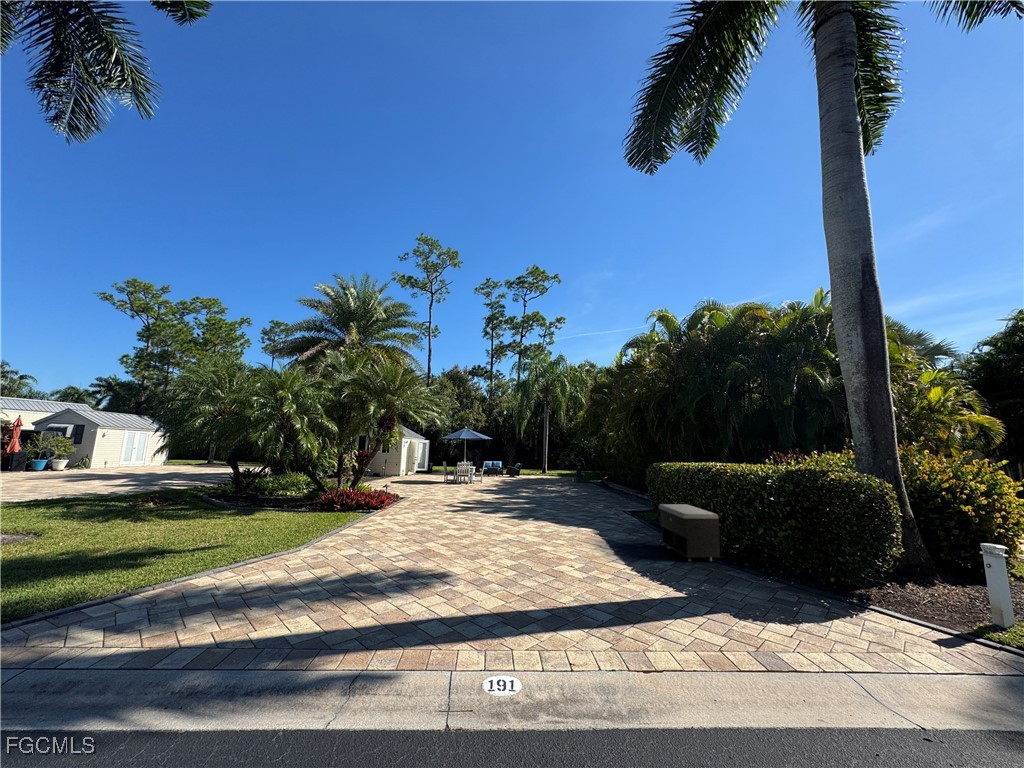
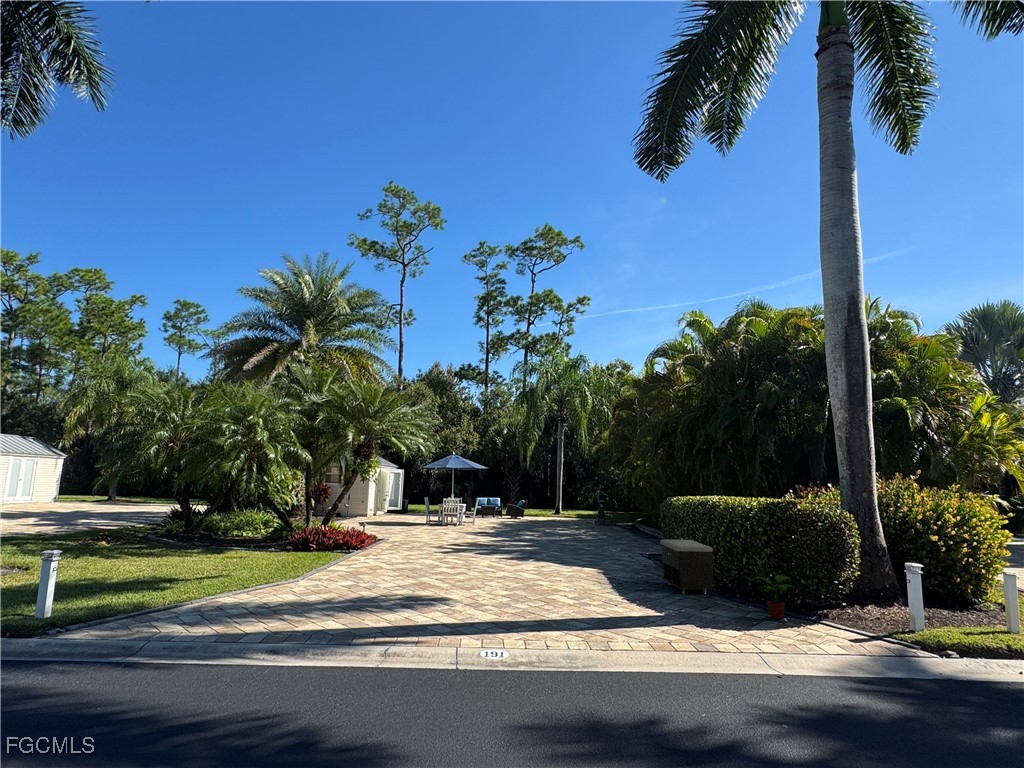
potted plant: none [779,551,843,604] -> present [754,575,792,619]

